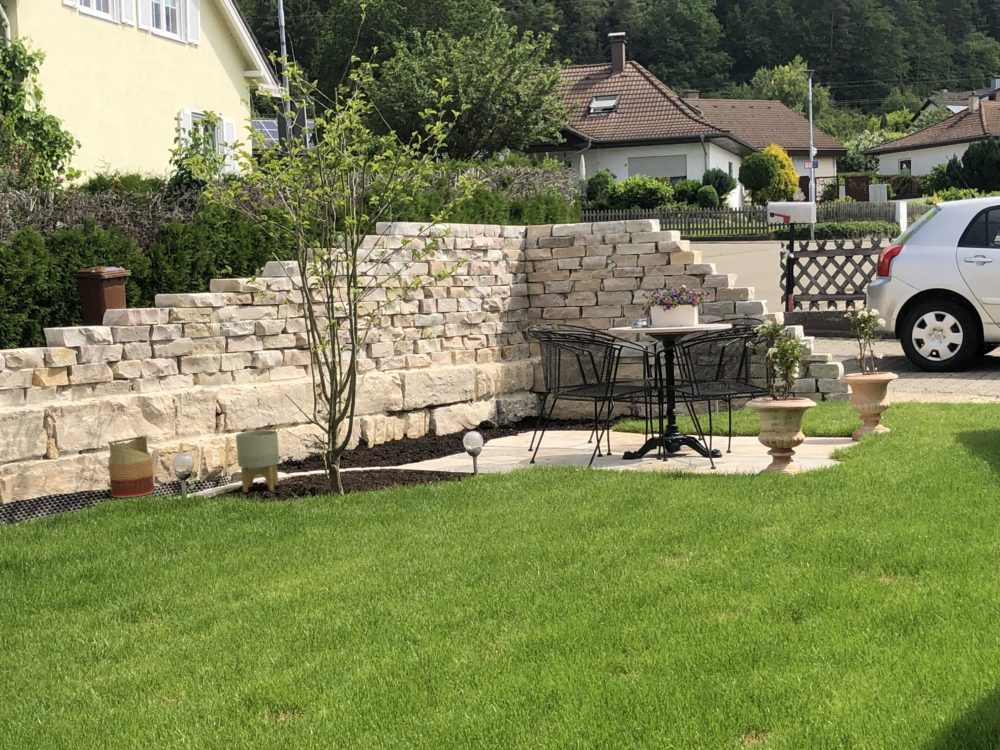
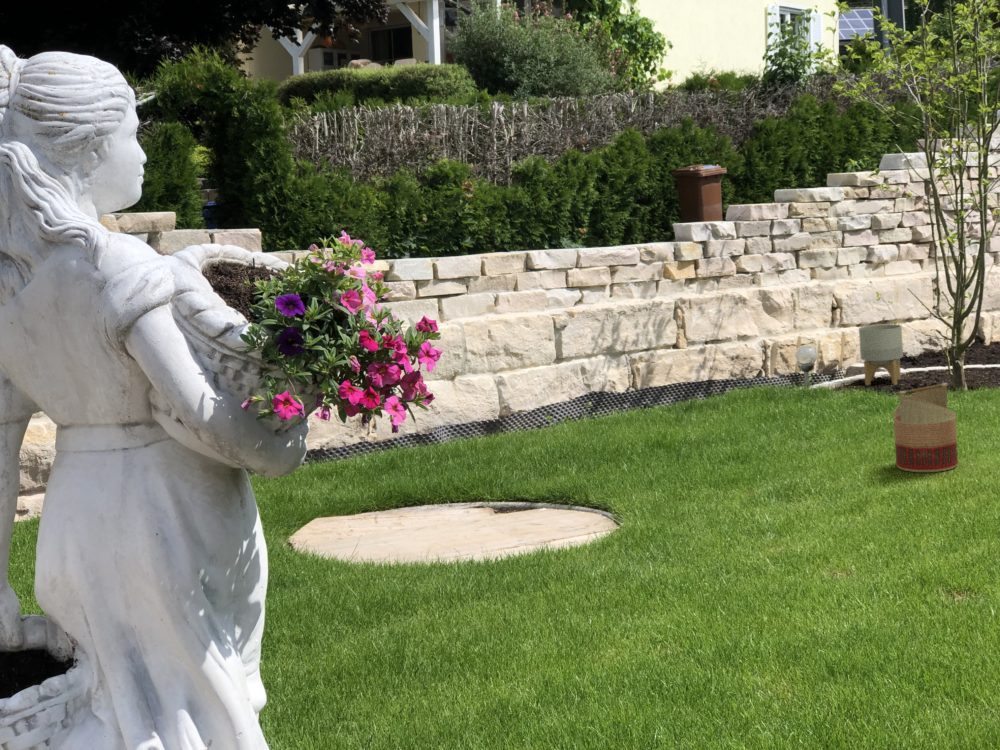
basket: present [108,435,154,498] -> present [894,383,958,472]

